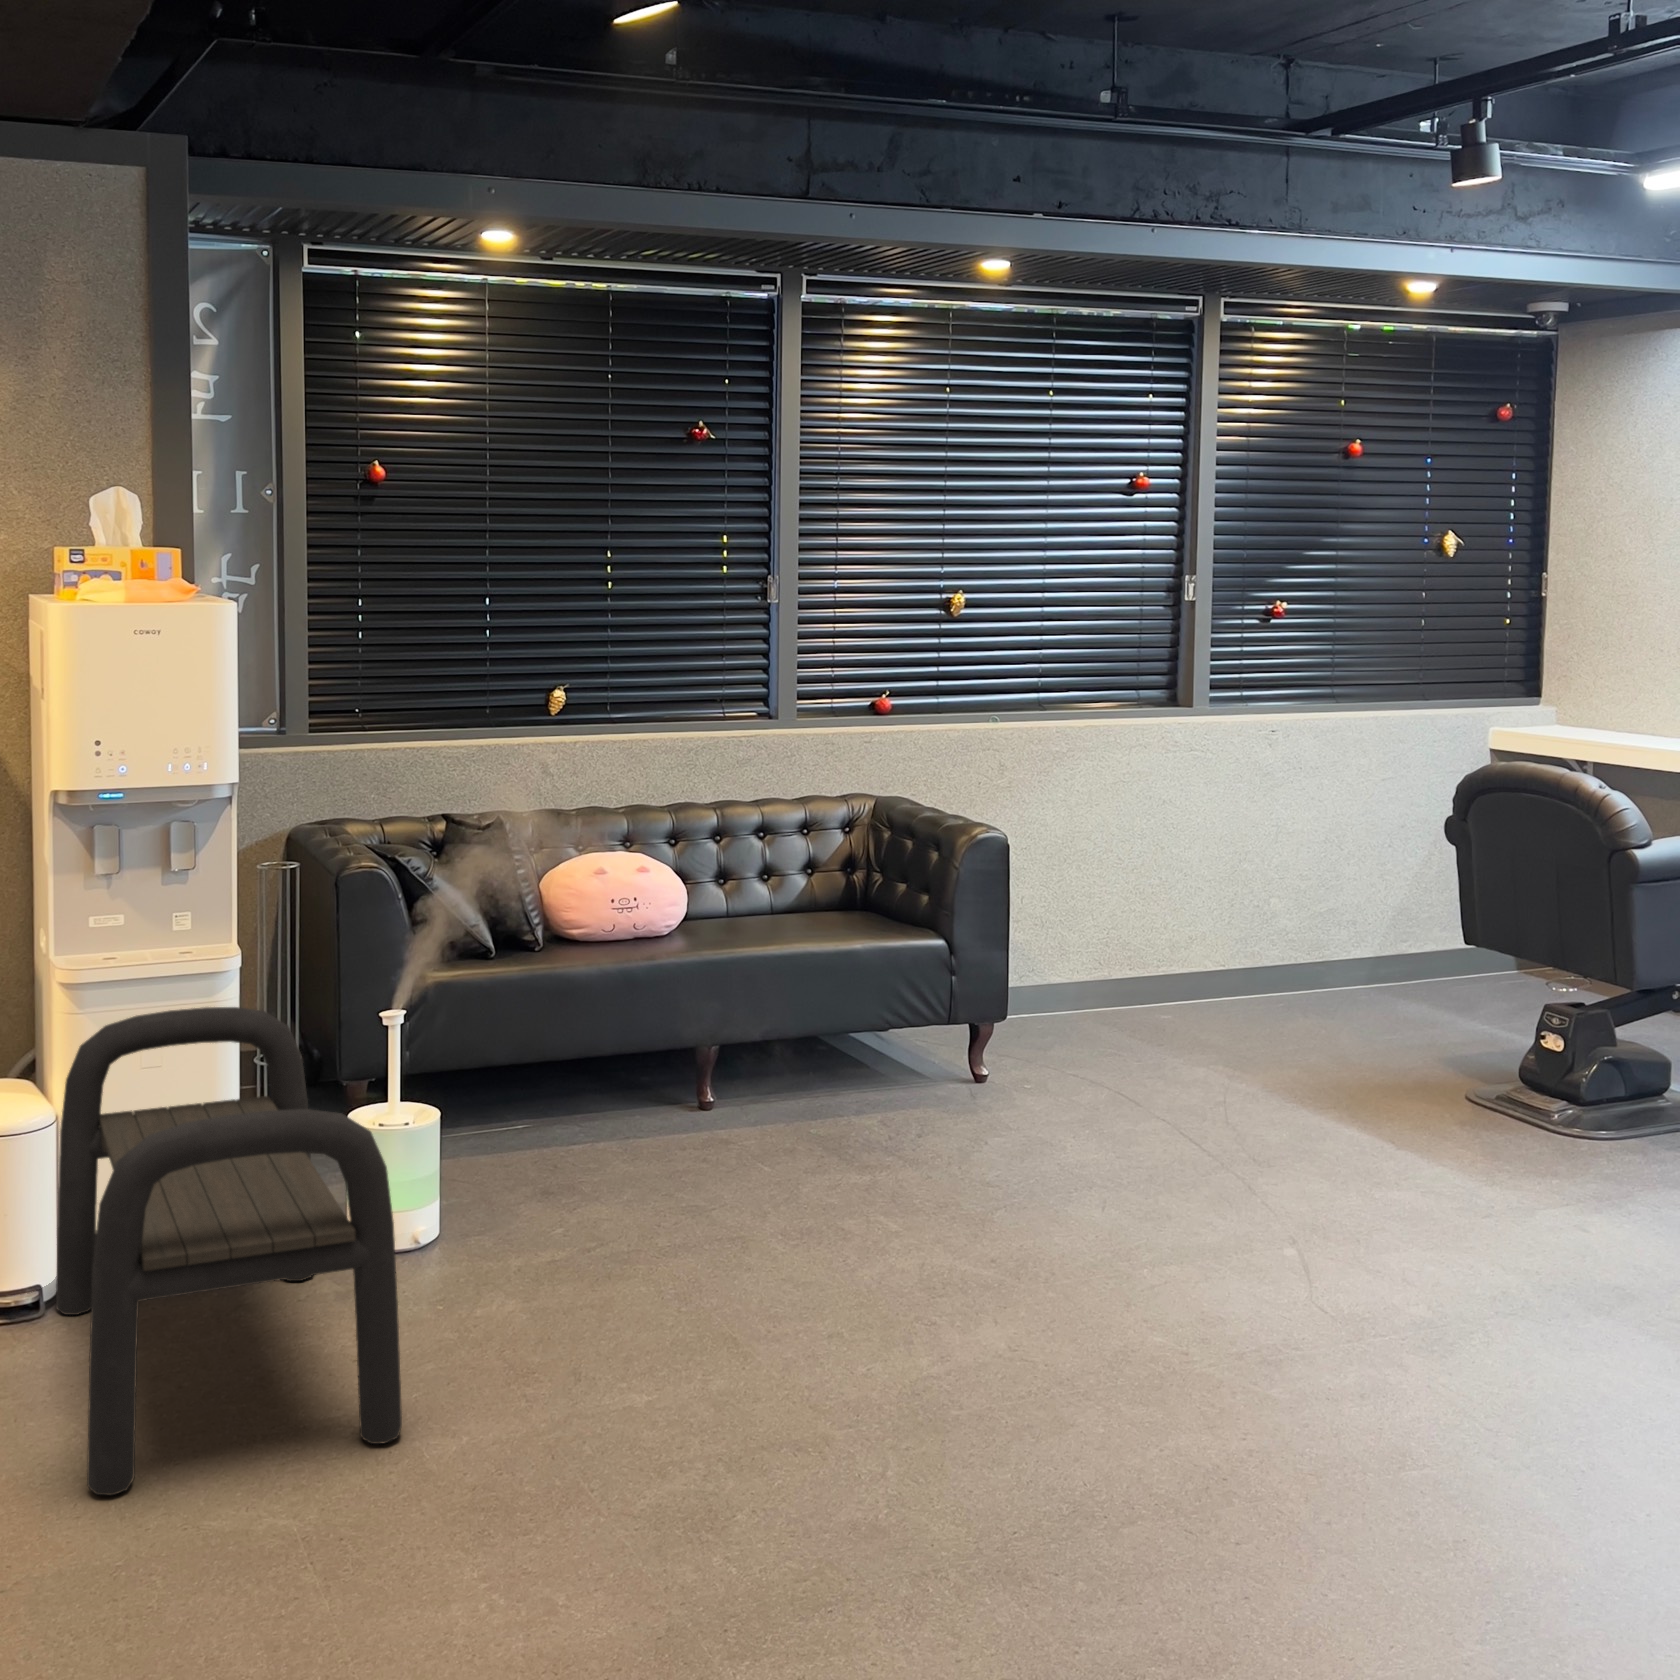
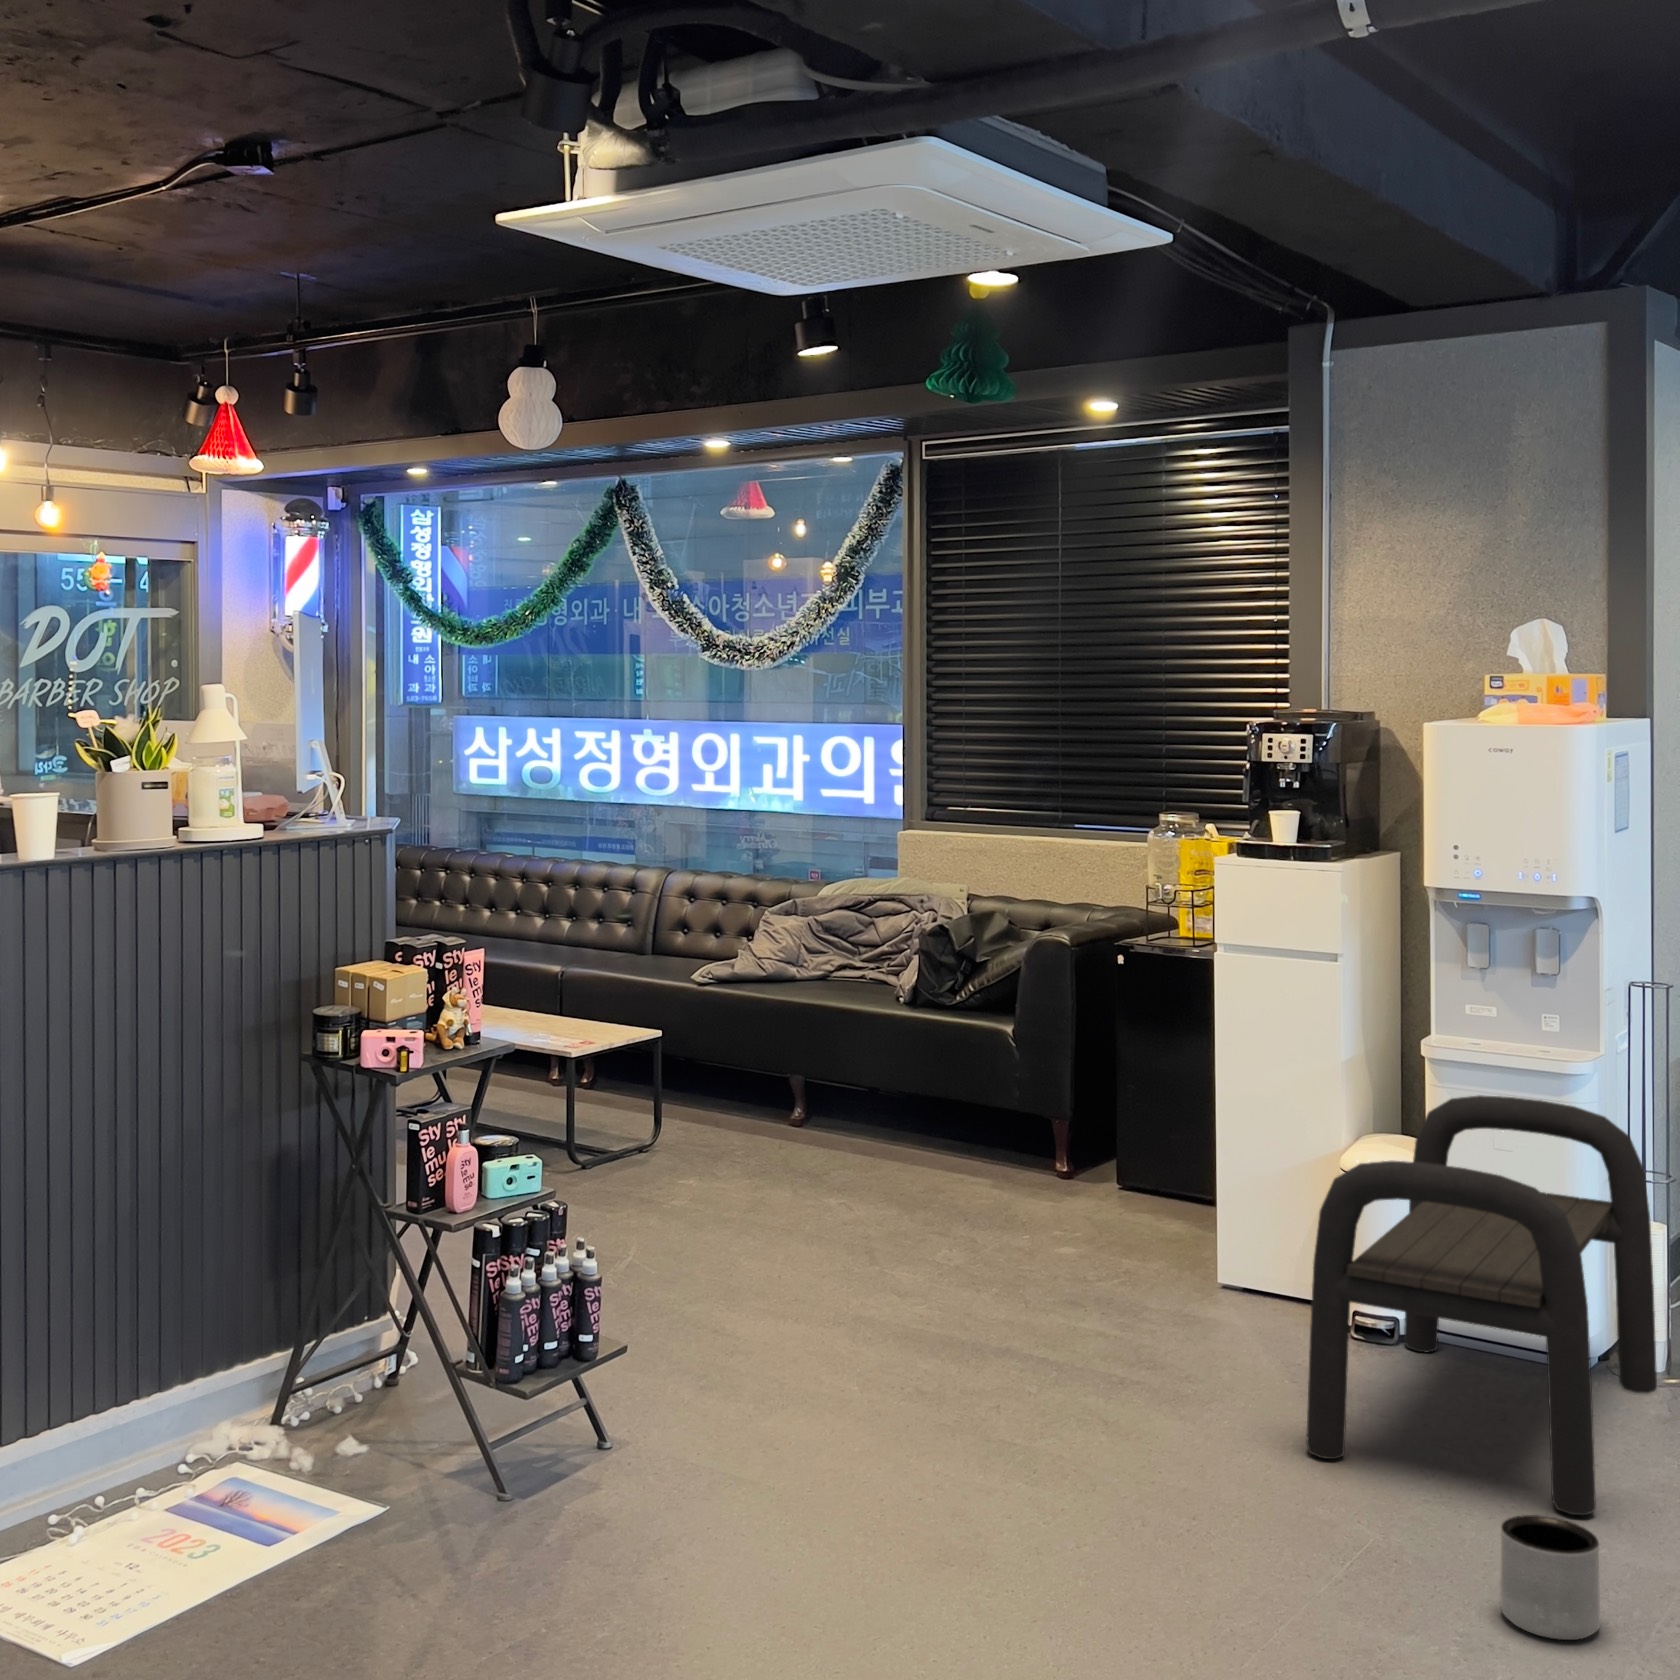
planter: none [436,1463,535,1602] -> present [1500,1515,1600,1640]

